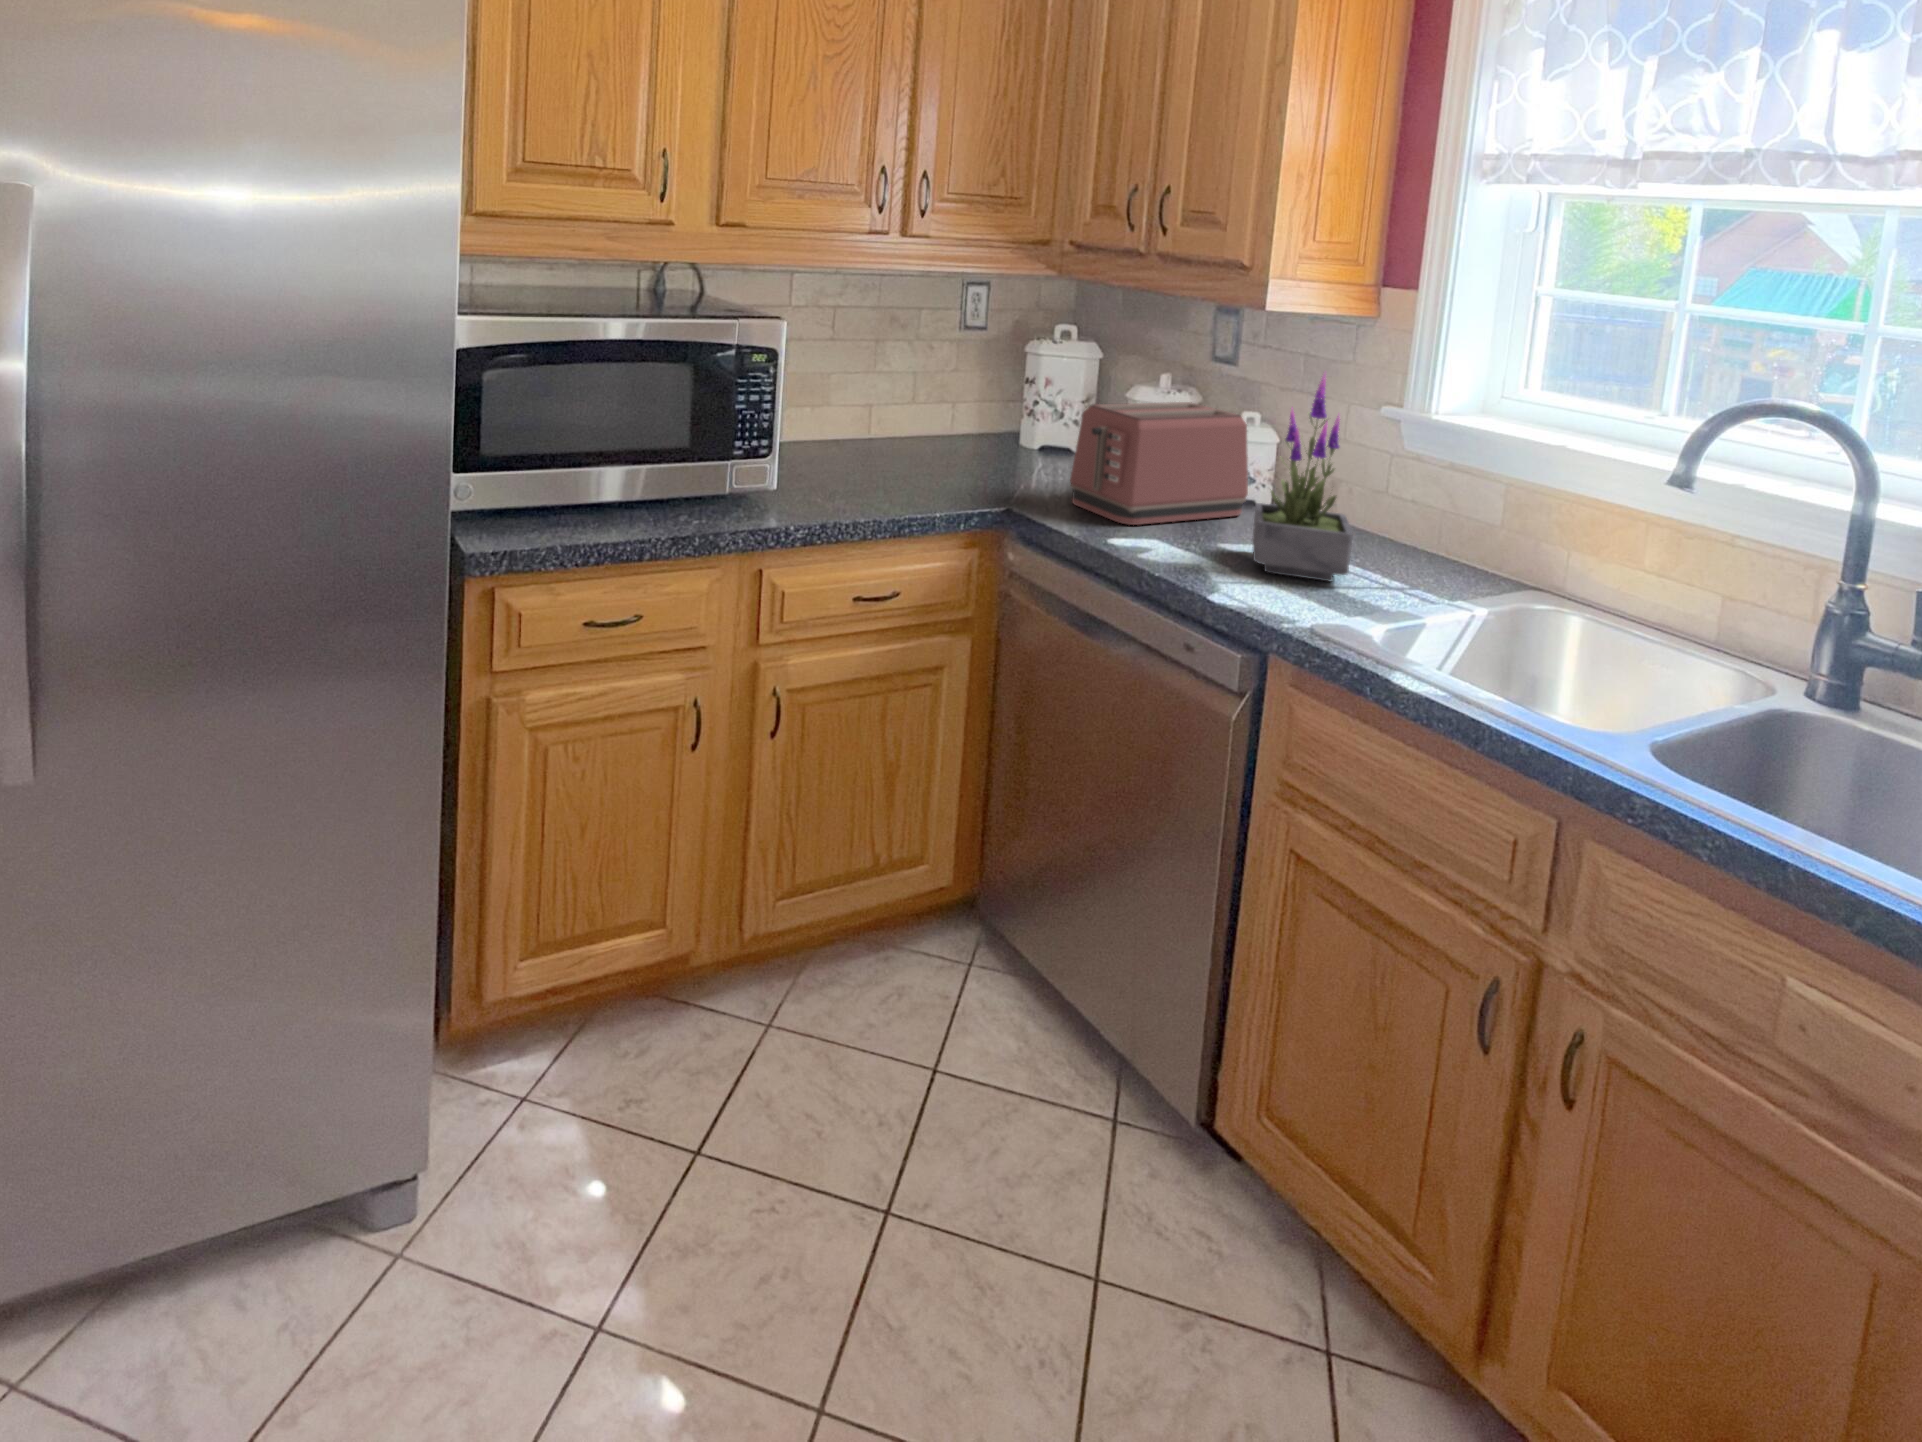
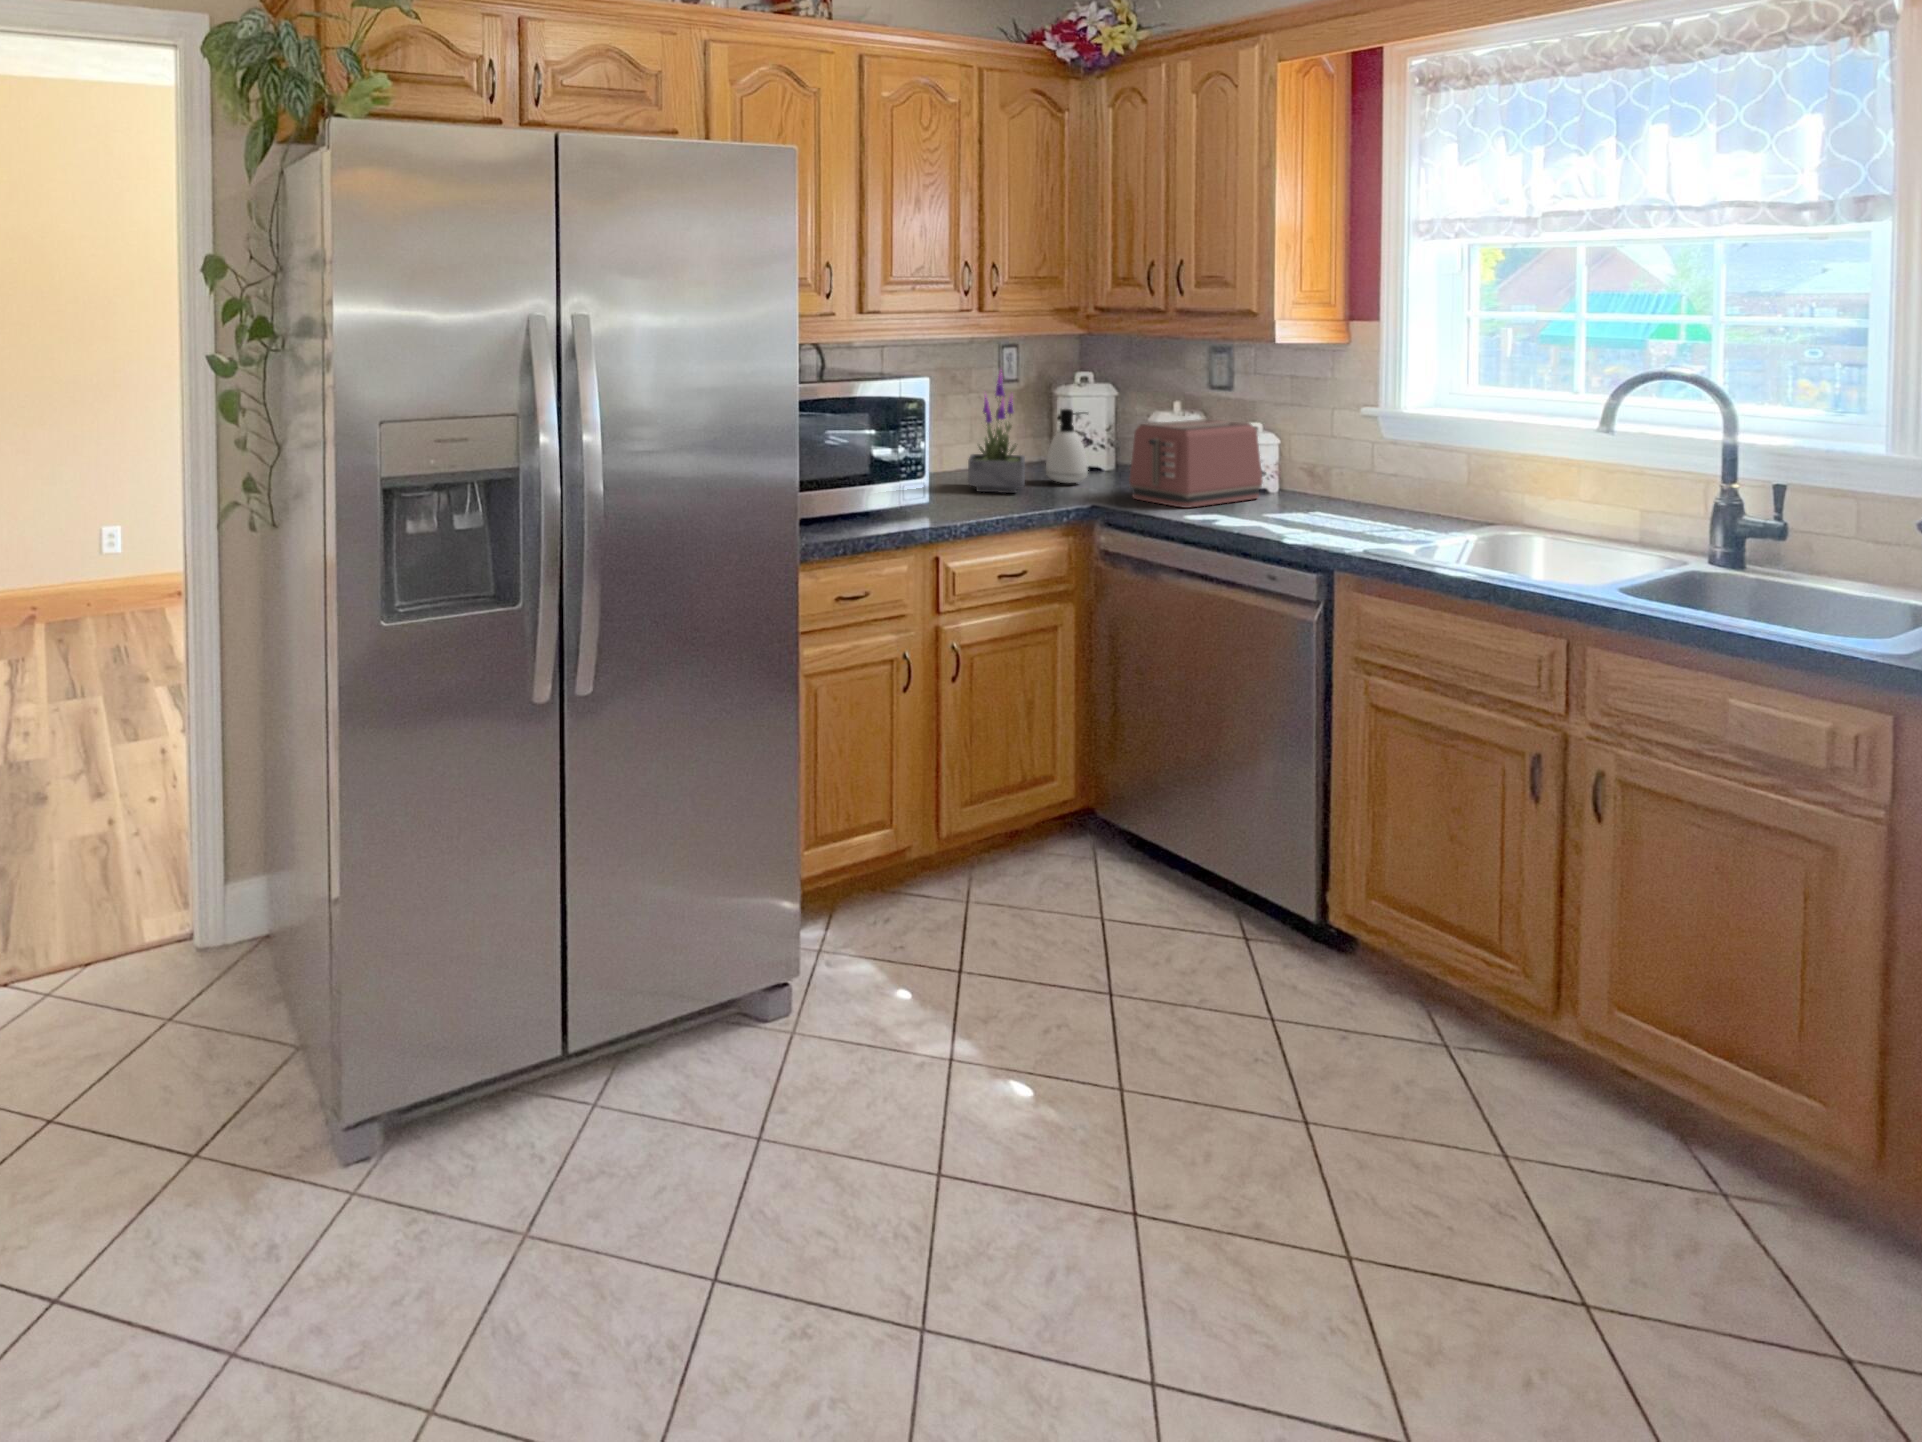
soap dispenser: none [984,373,1046,471] -> present [1046,409,1088,483]
potted plant: present [1252,375,1353,581] -> present [968,370,1025,493]

